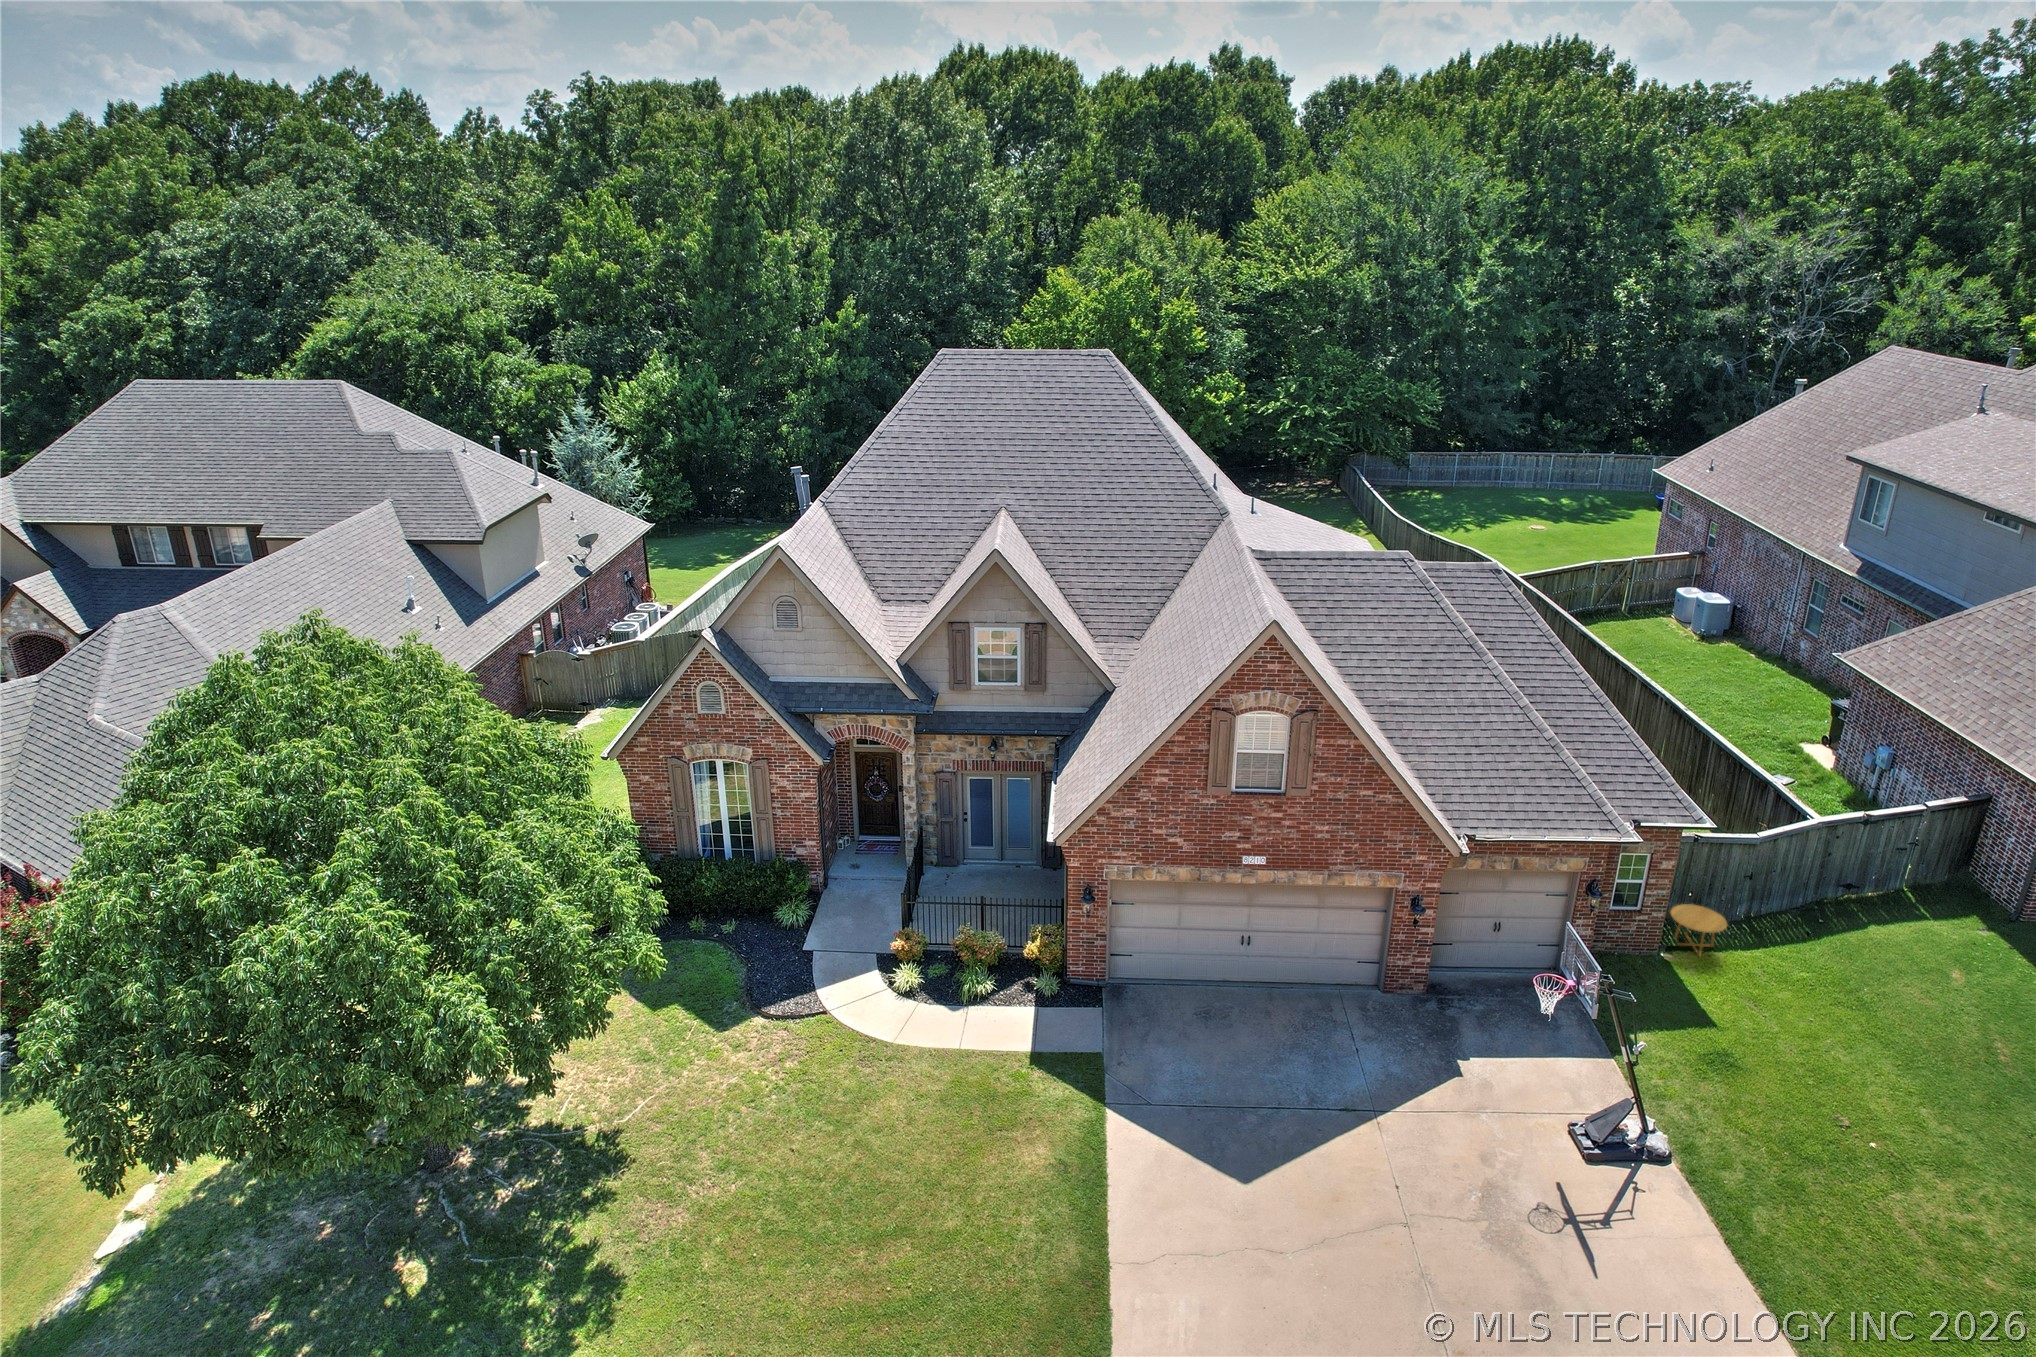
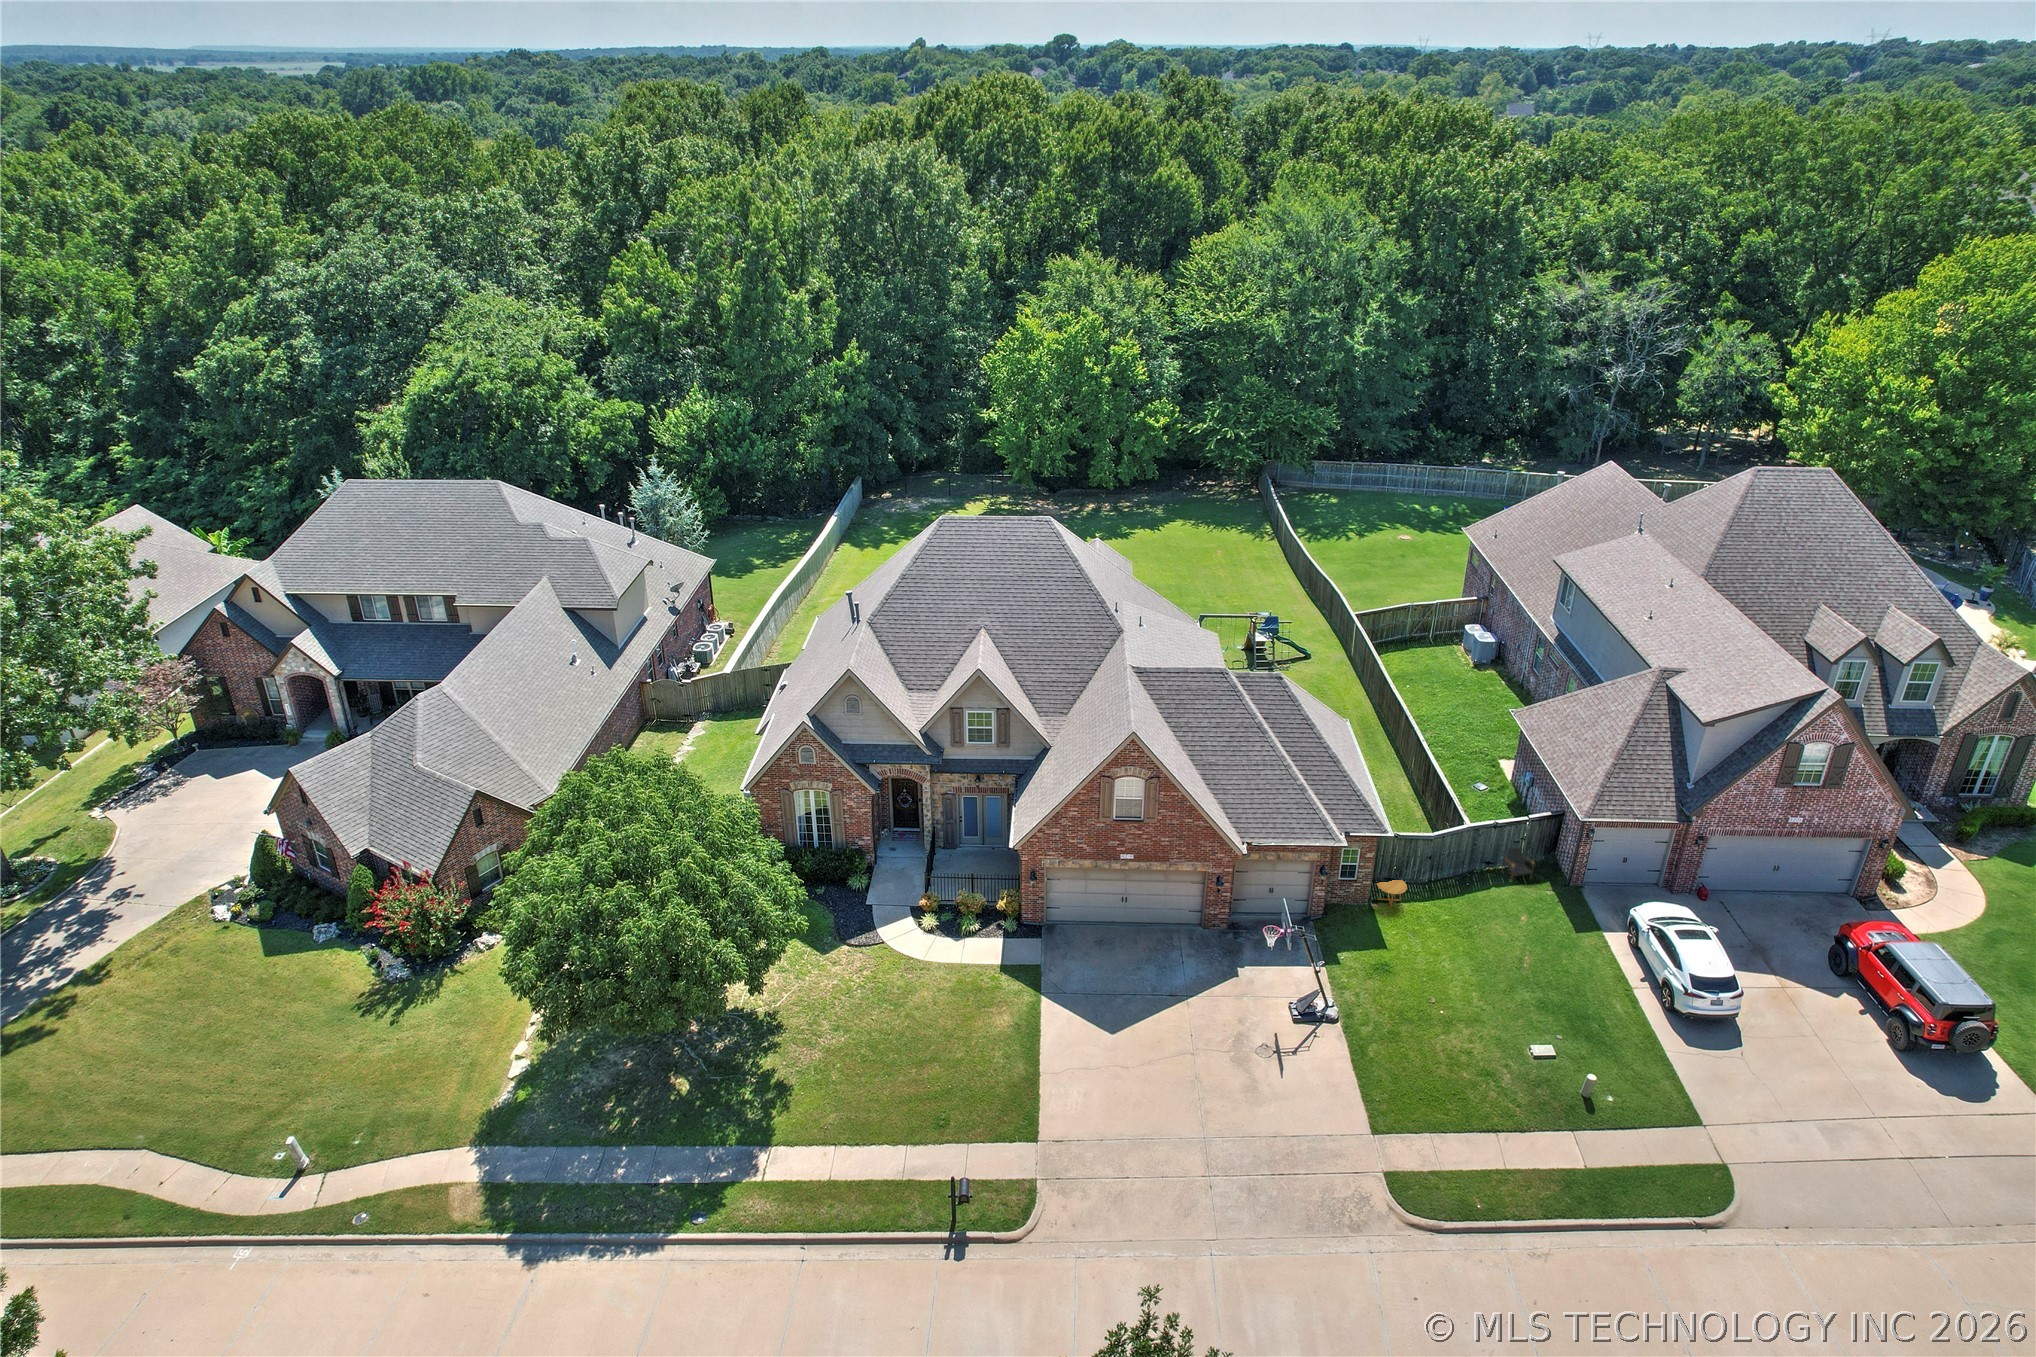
lounge chair: none [1876,855,1941,915] -> present [1505,847,1533,882]

